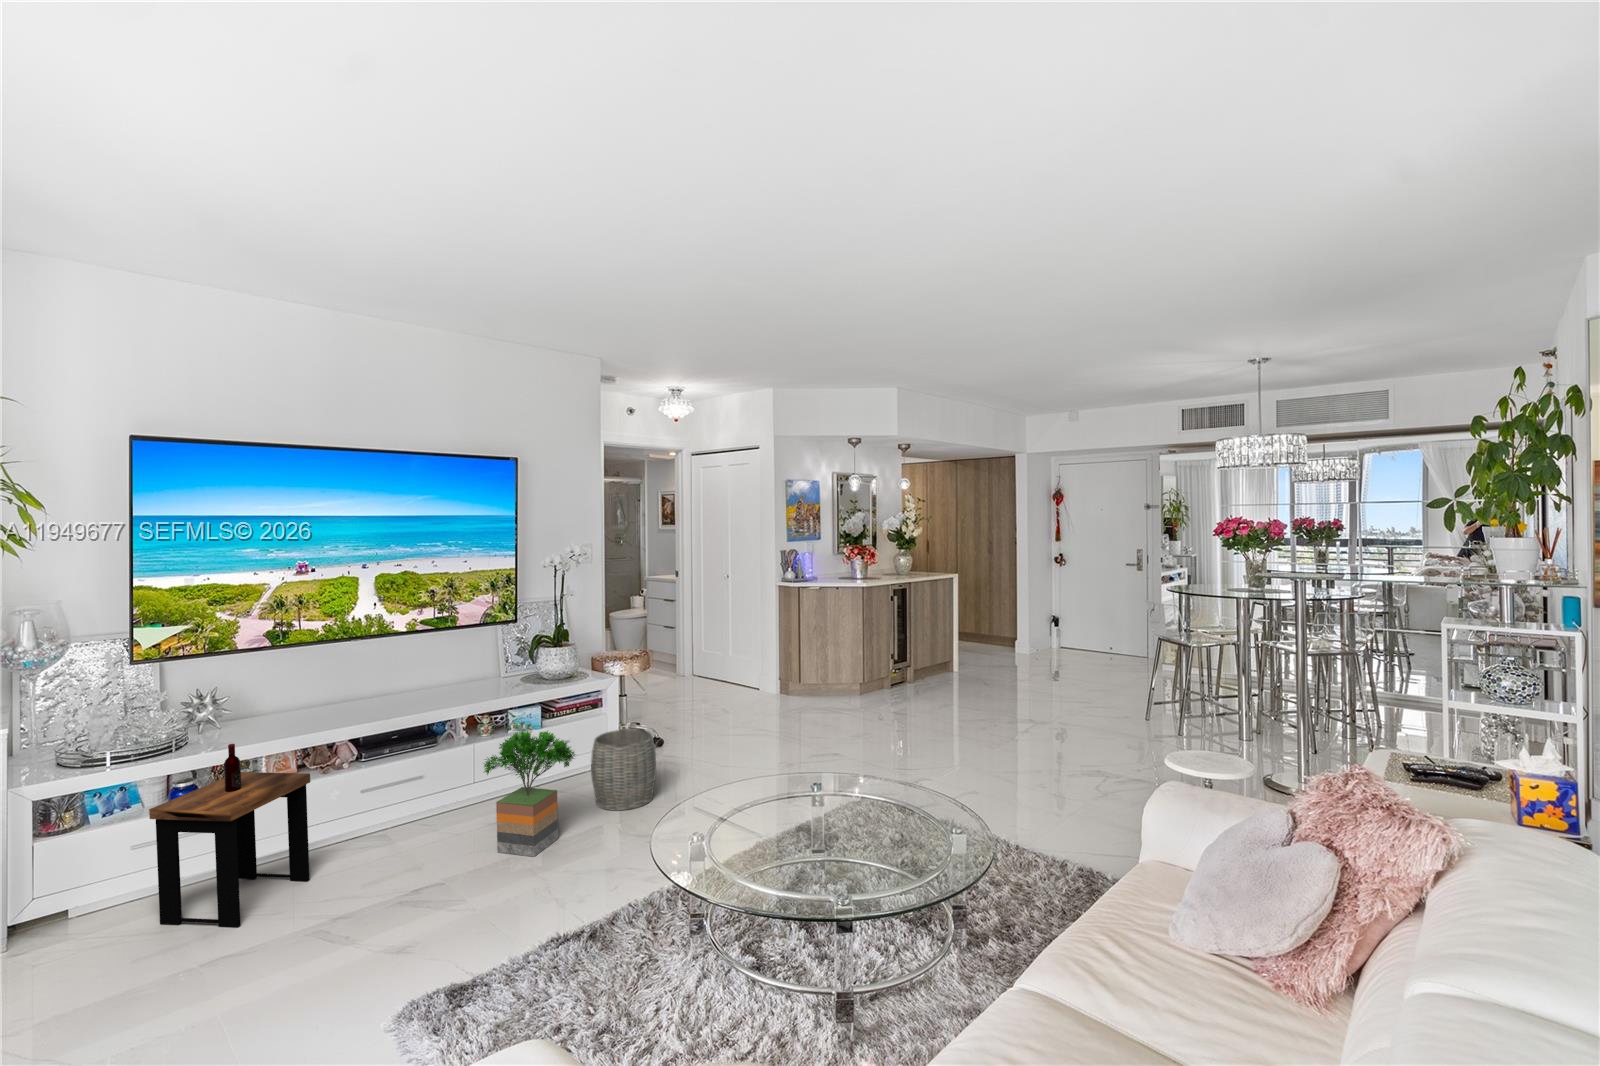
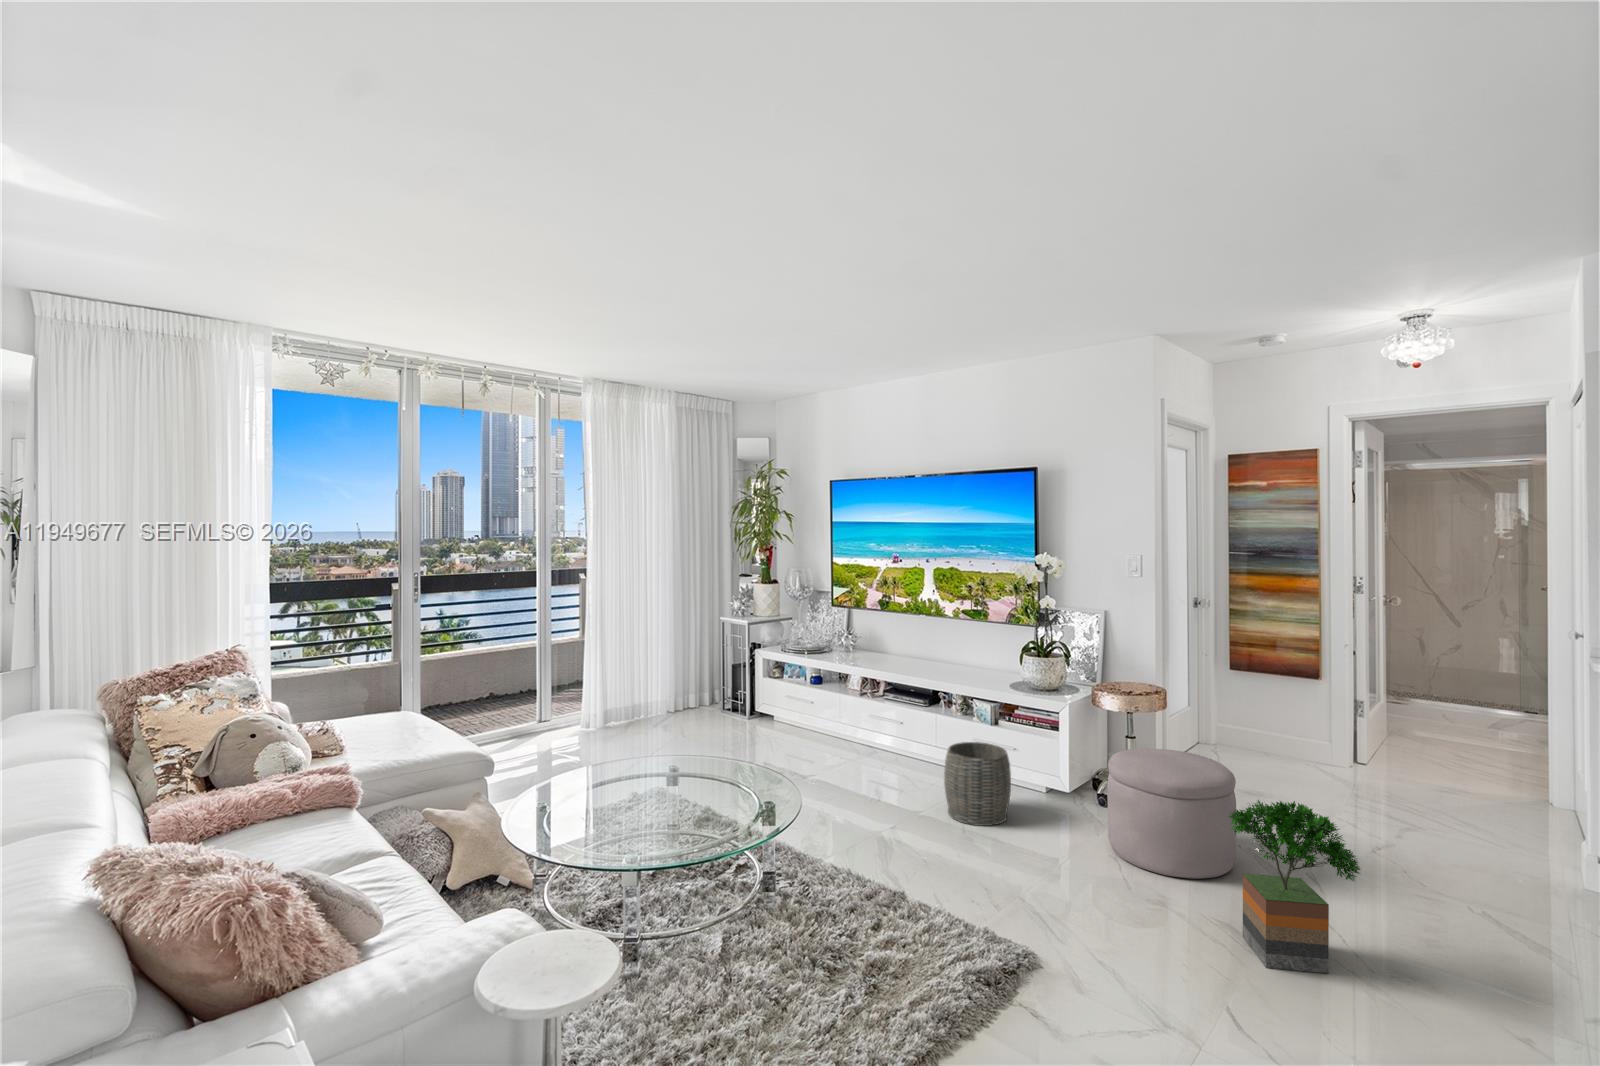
ottoman: none [693,680,777,767] -> present [1107,748,1236,879]
potted tree: present [484,731,576,857] -> present [1228,800,1360,973]
side table: present [149,744,310,927] -> none [741,653,802,752]

